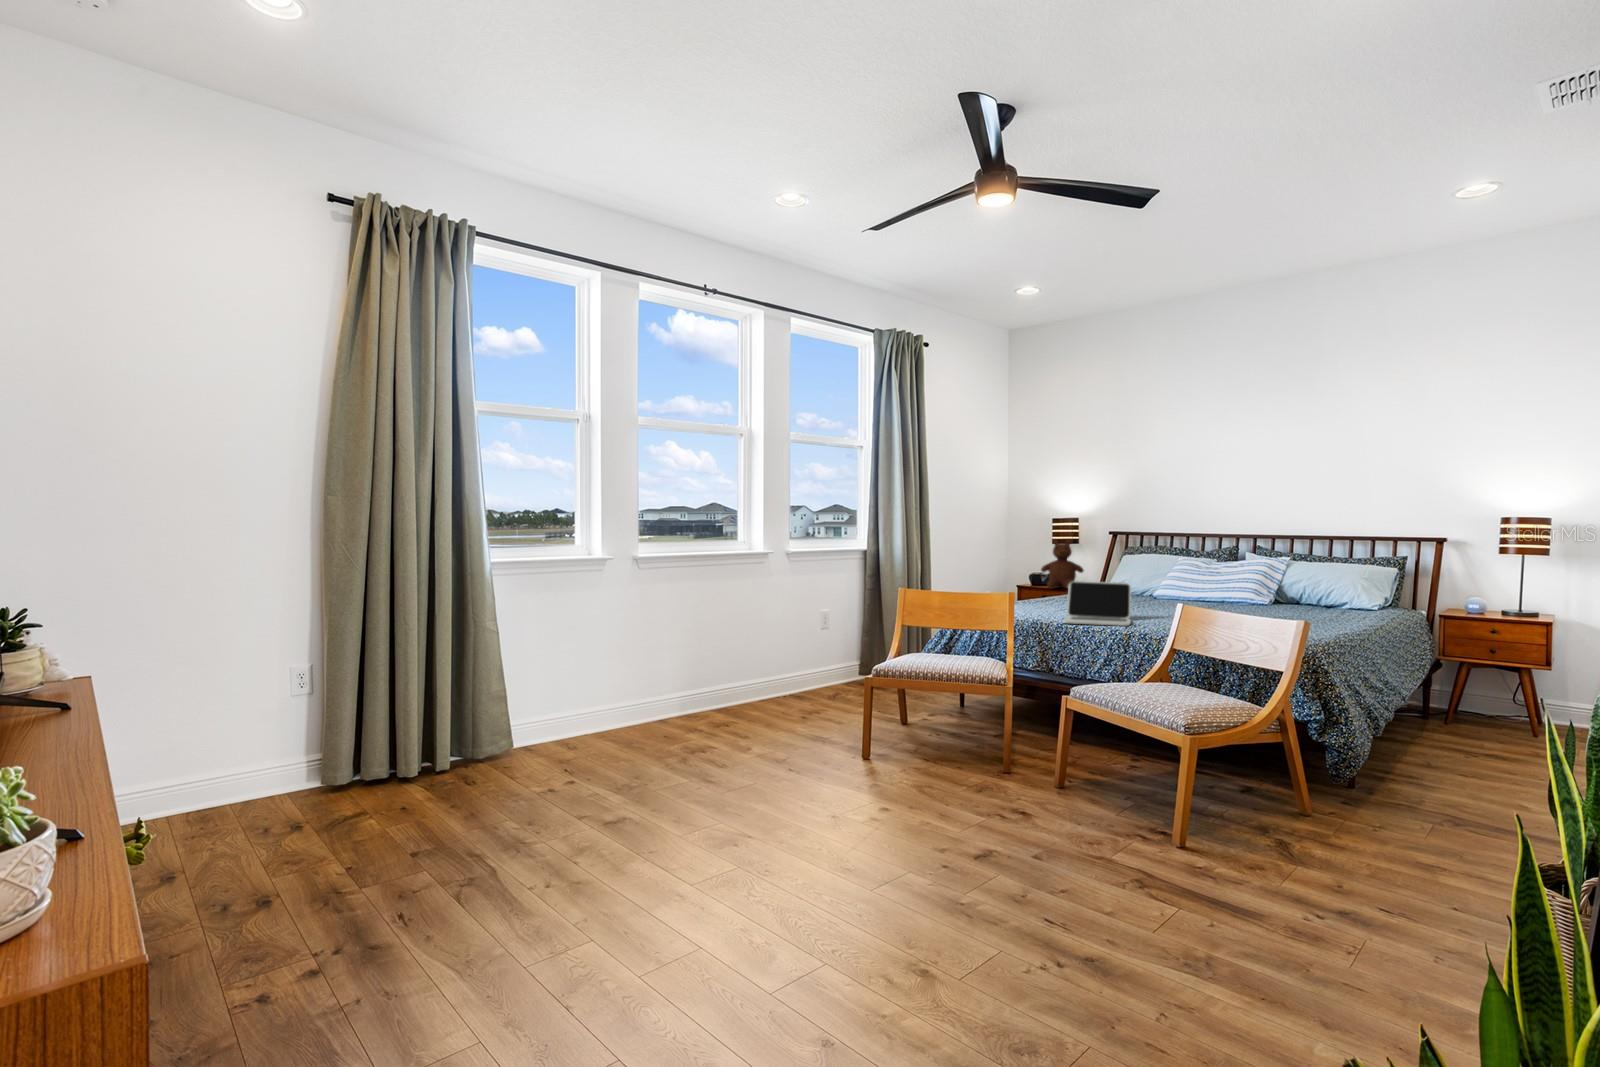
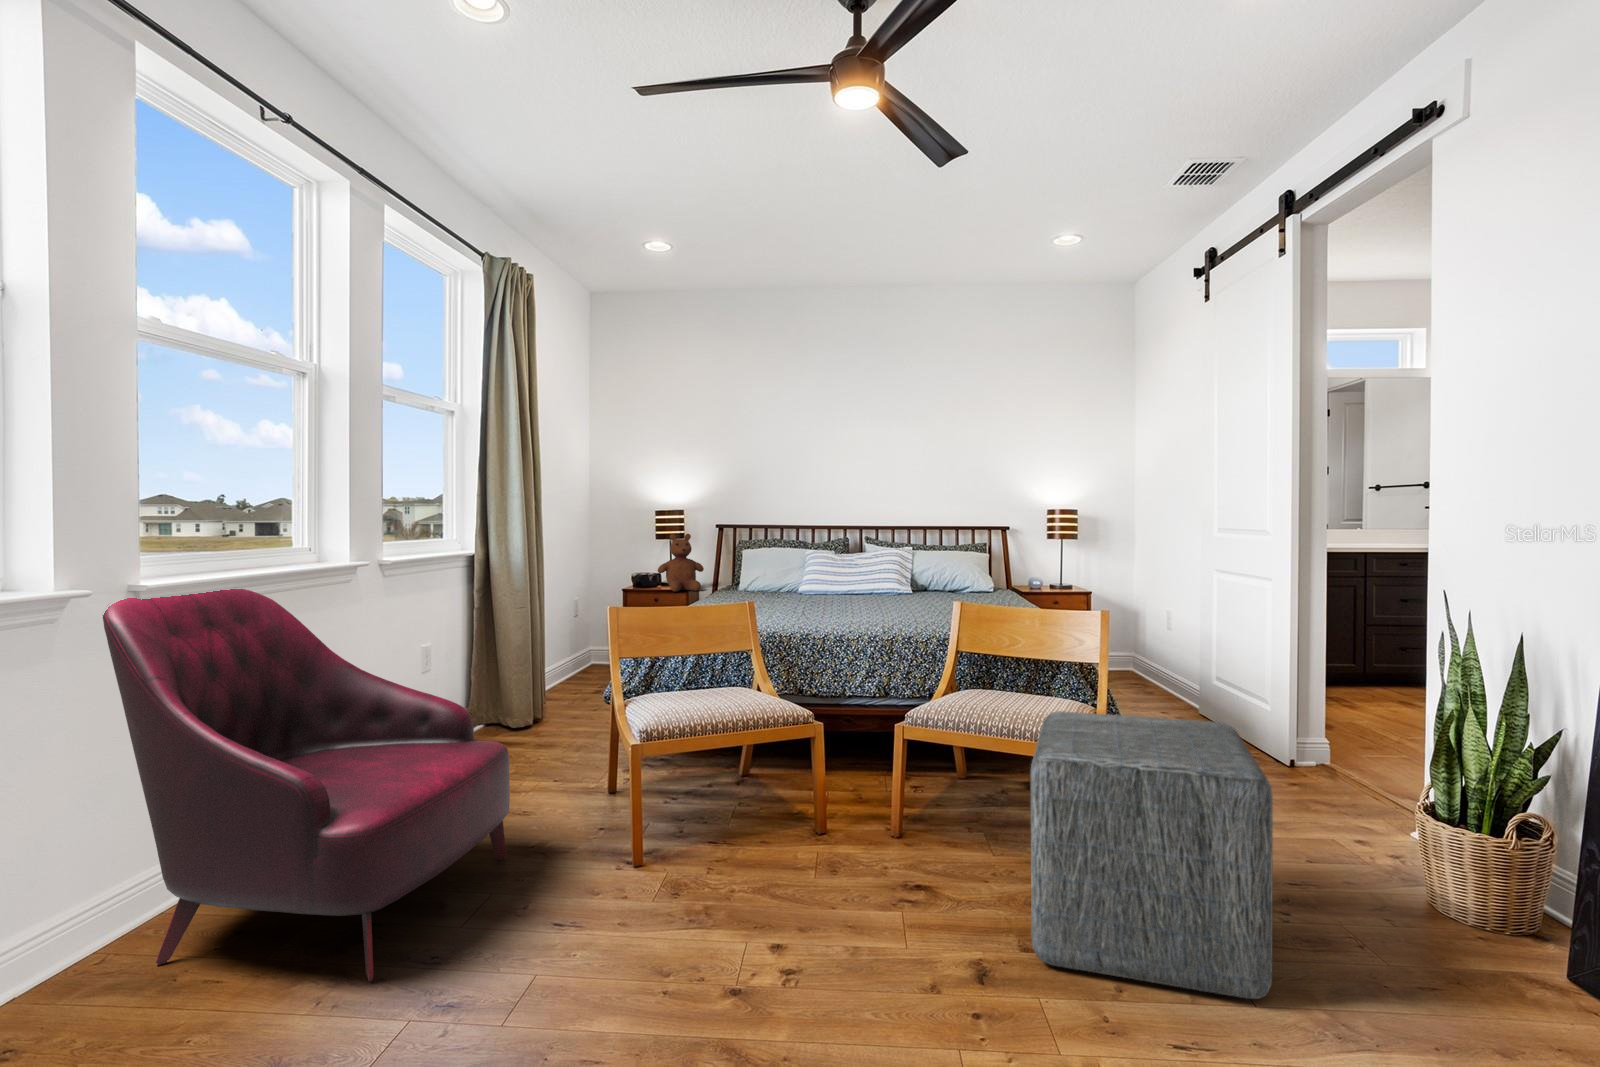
armchair: none [618,559,804,767] -> present [103,589,510,982]
laptop: present [1063,581,1131,626] -> none [789,581,880,633]
ottoman: none [1026,693,1271,930] -> present [1030,711,1273,999]

